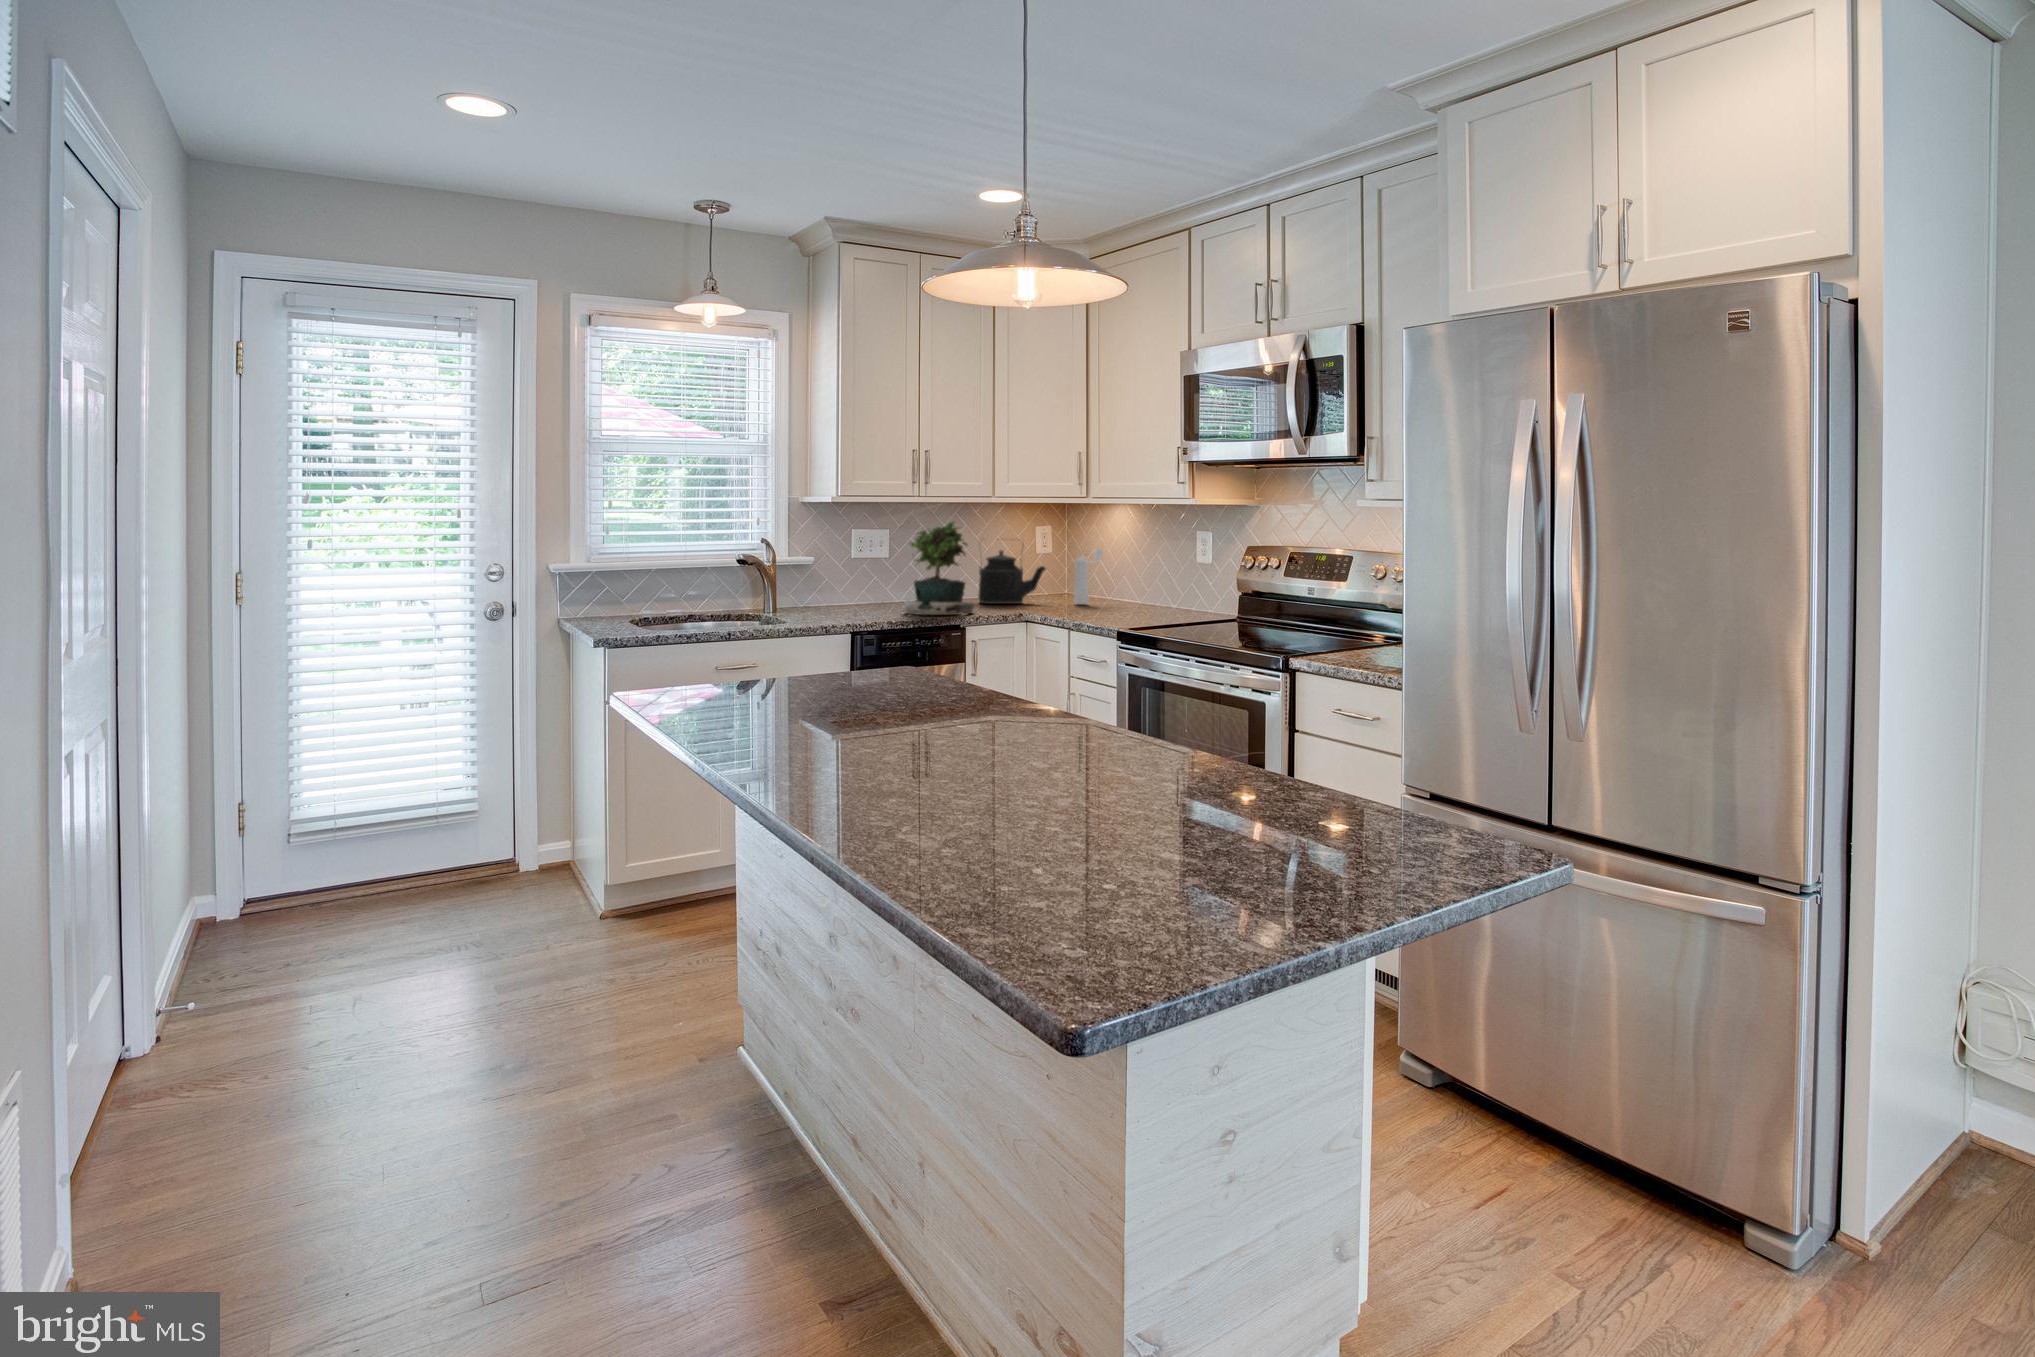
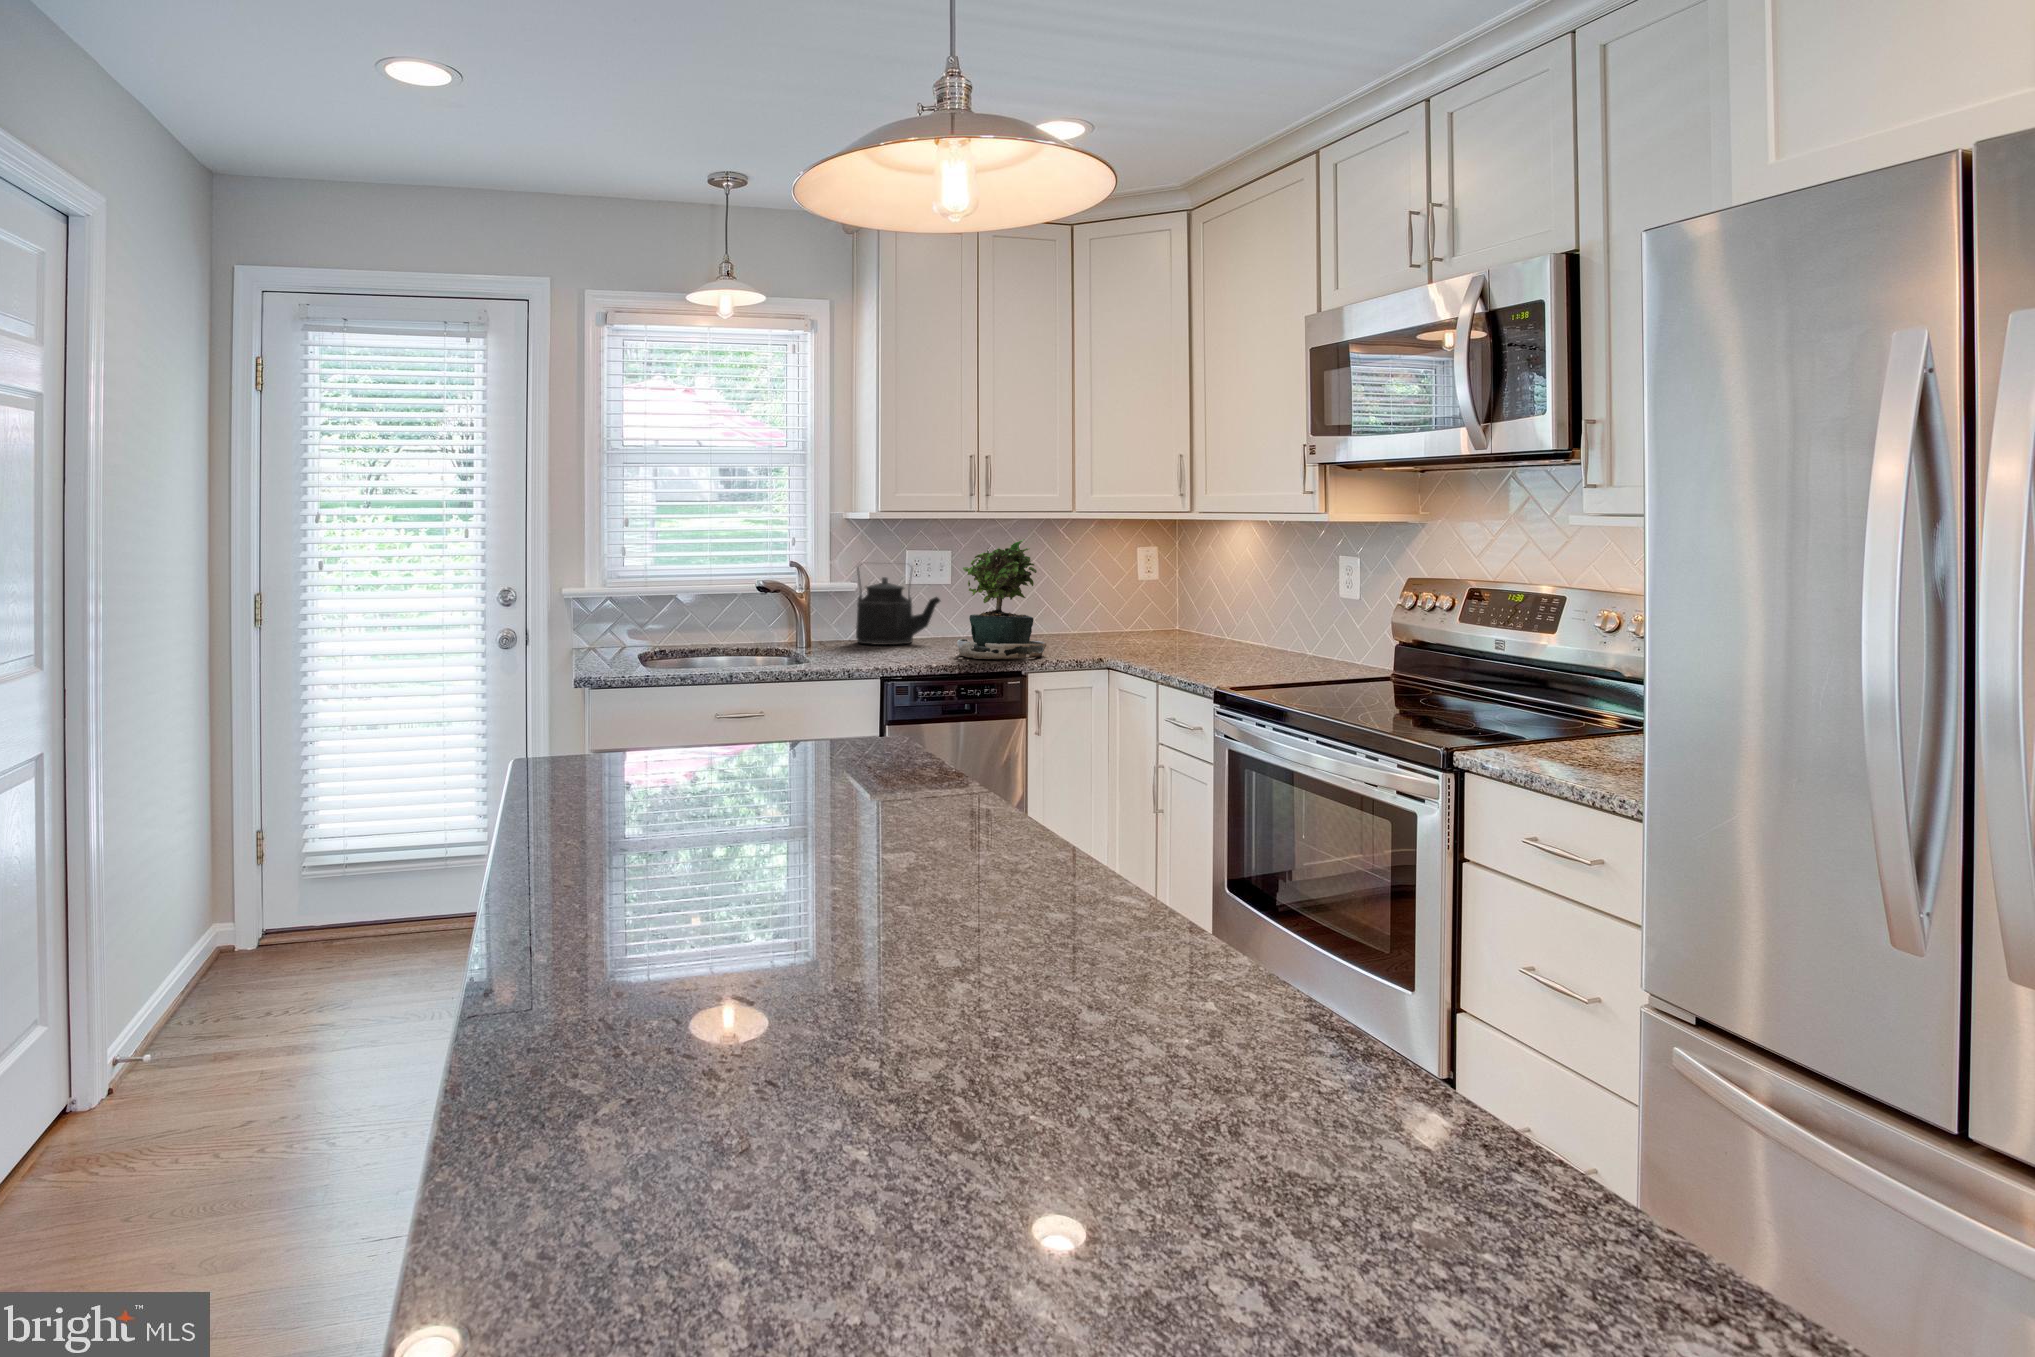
kettle: present [979,550,1045,604] -> present [856,564,940,645]
pepper mill: present [1074,550,1103,604] -> none [1177,577,1218,645]

